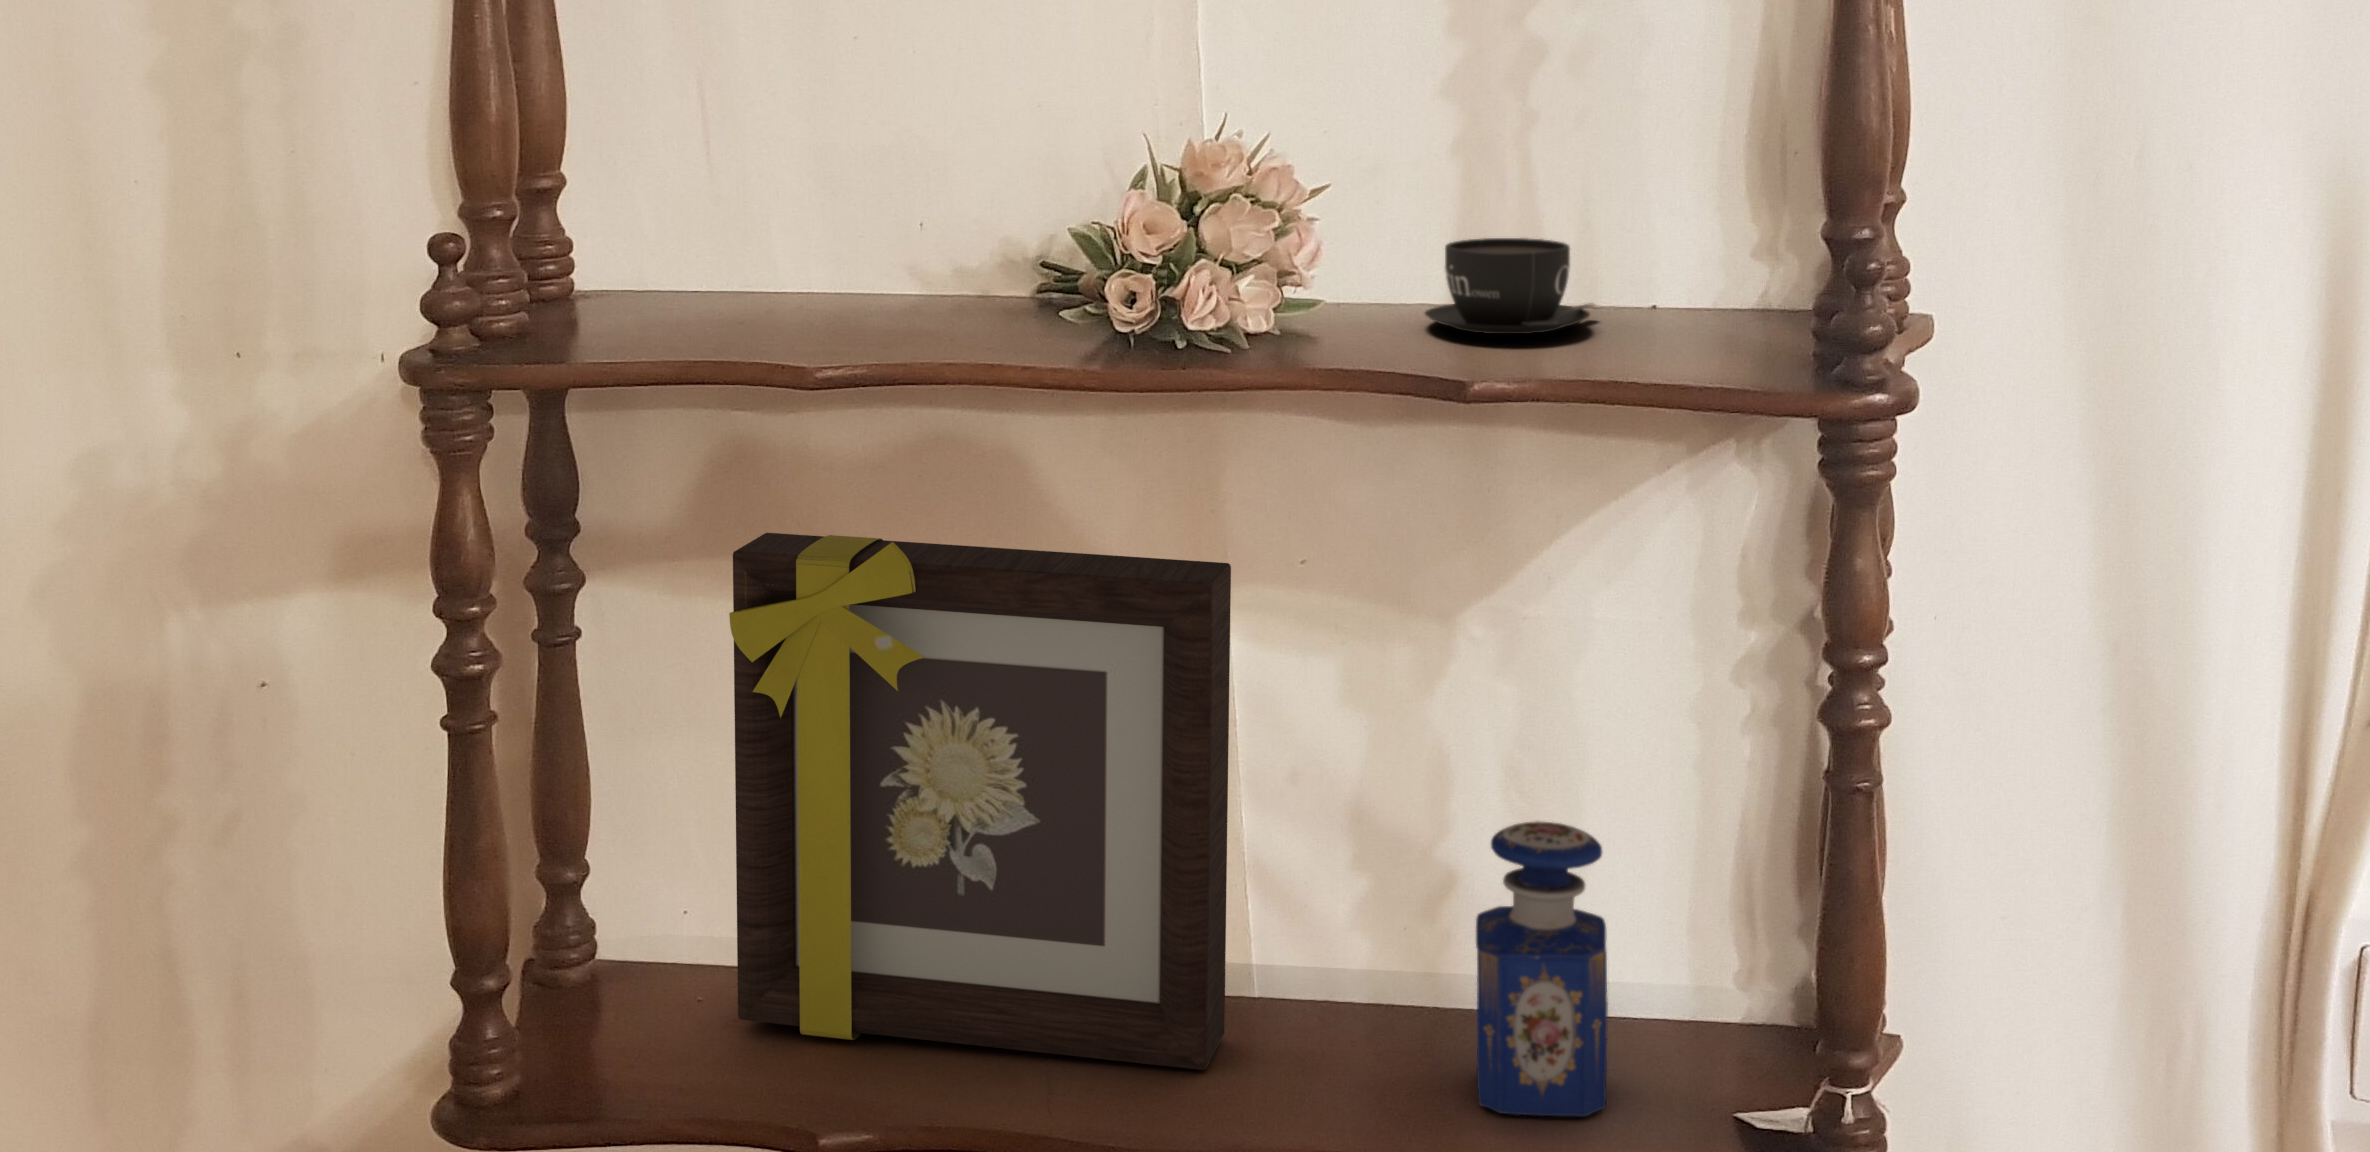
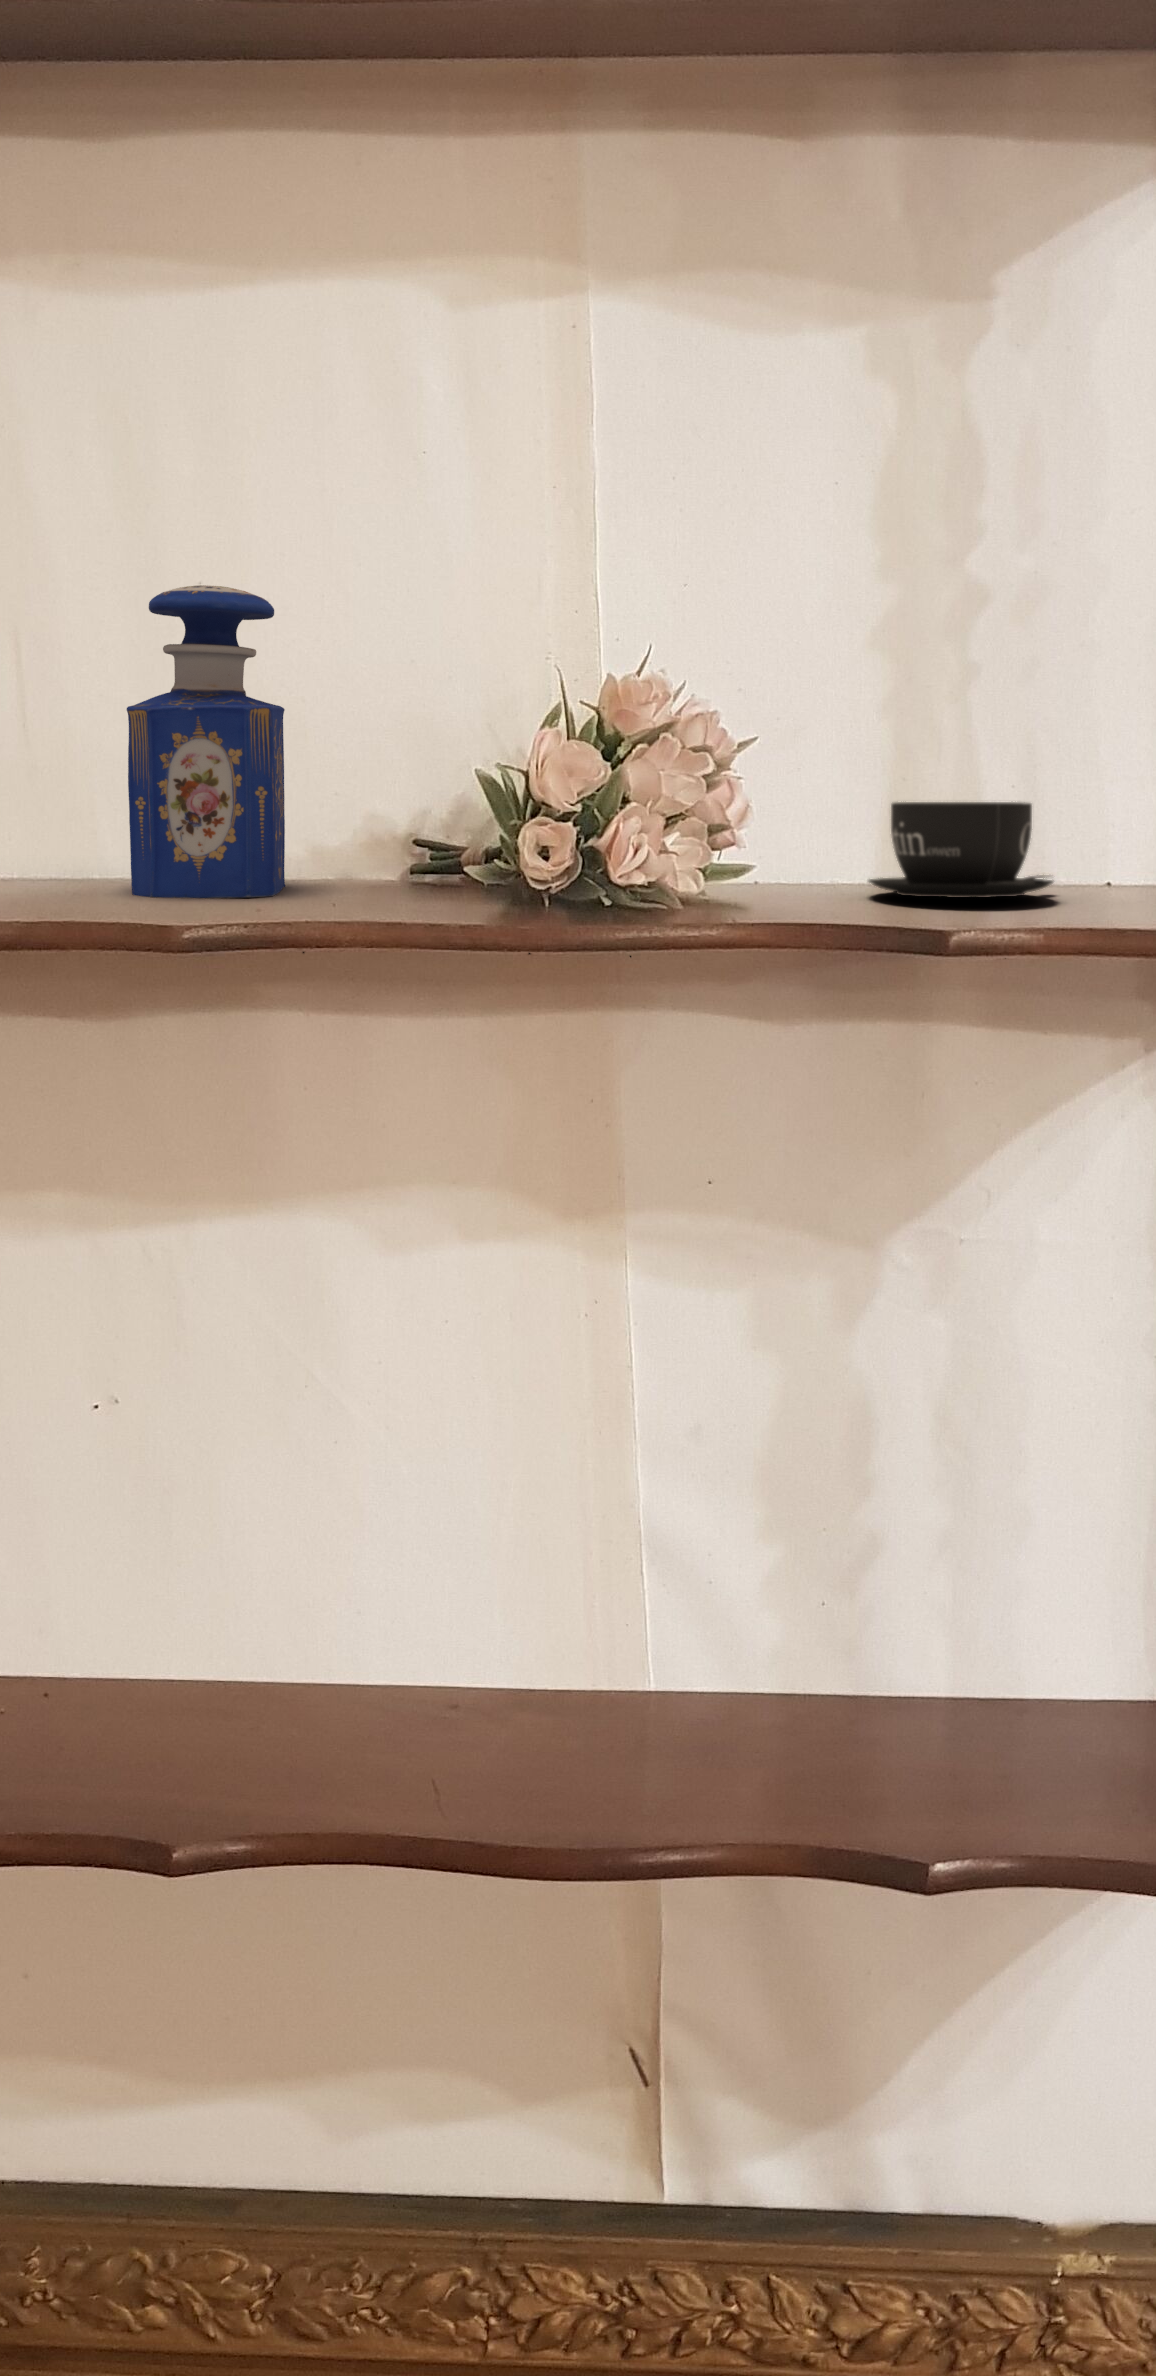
picture frame: present [729,533,1231,1070] -> none [55,1148,641,1764]
perfume bottle: present [1476,821,1608,1117] -> present [127,585,285,898]

